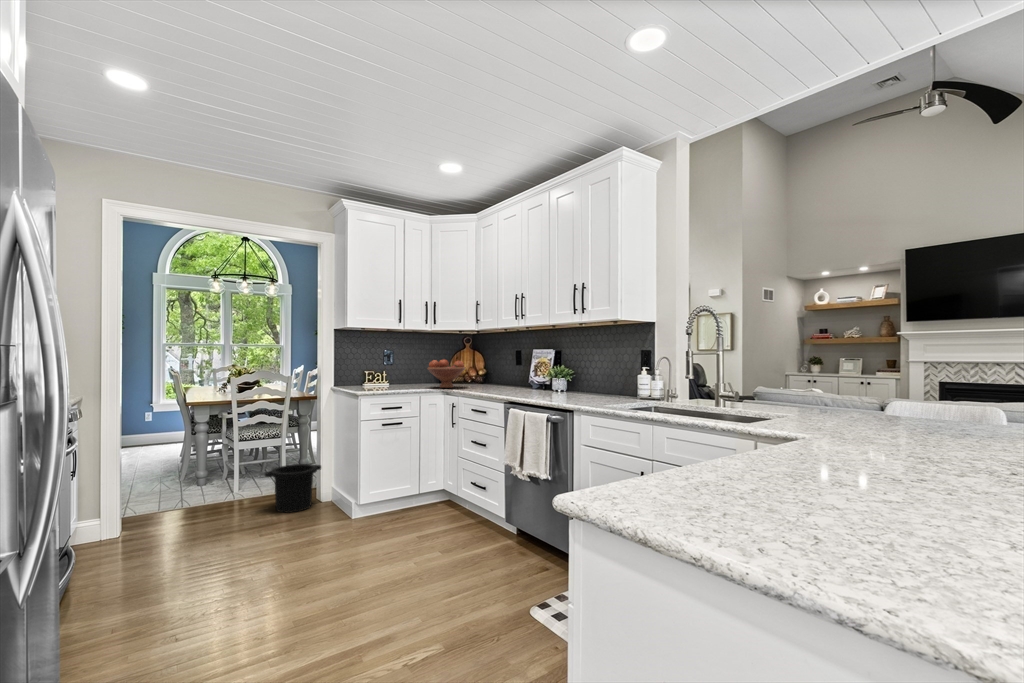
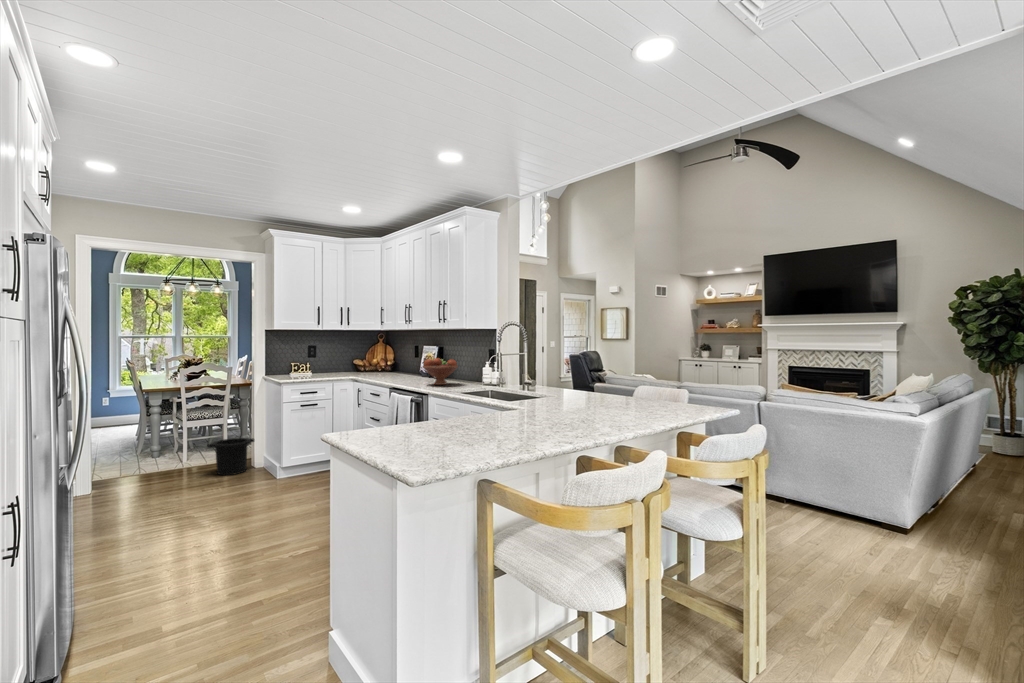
fruit bowl: present [427,359,465,388] -> present [423,358,458,385]

